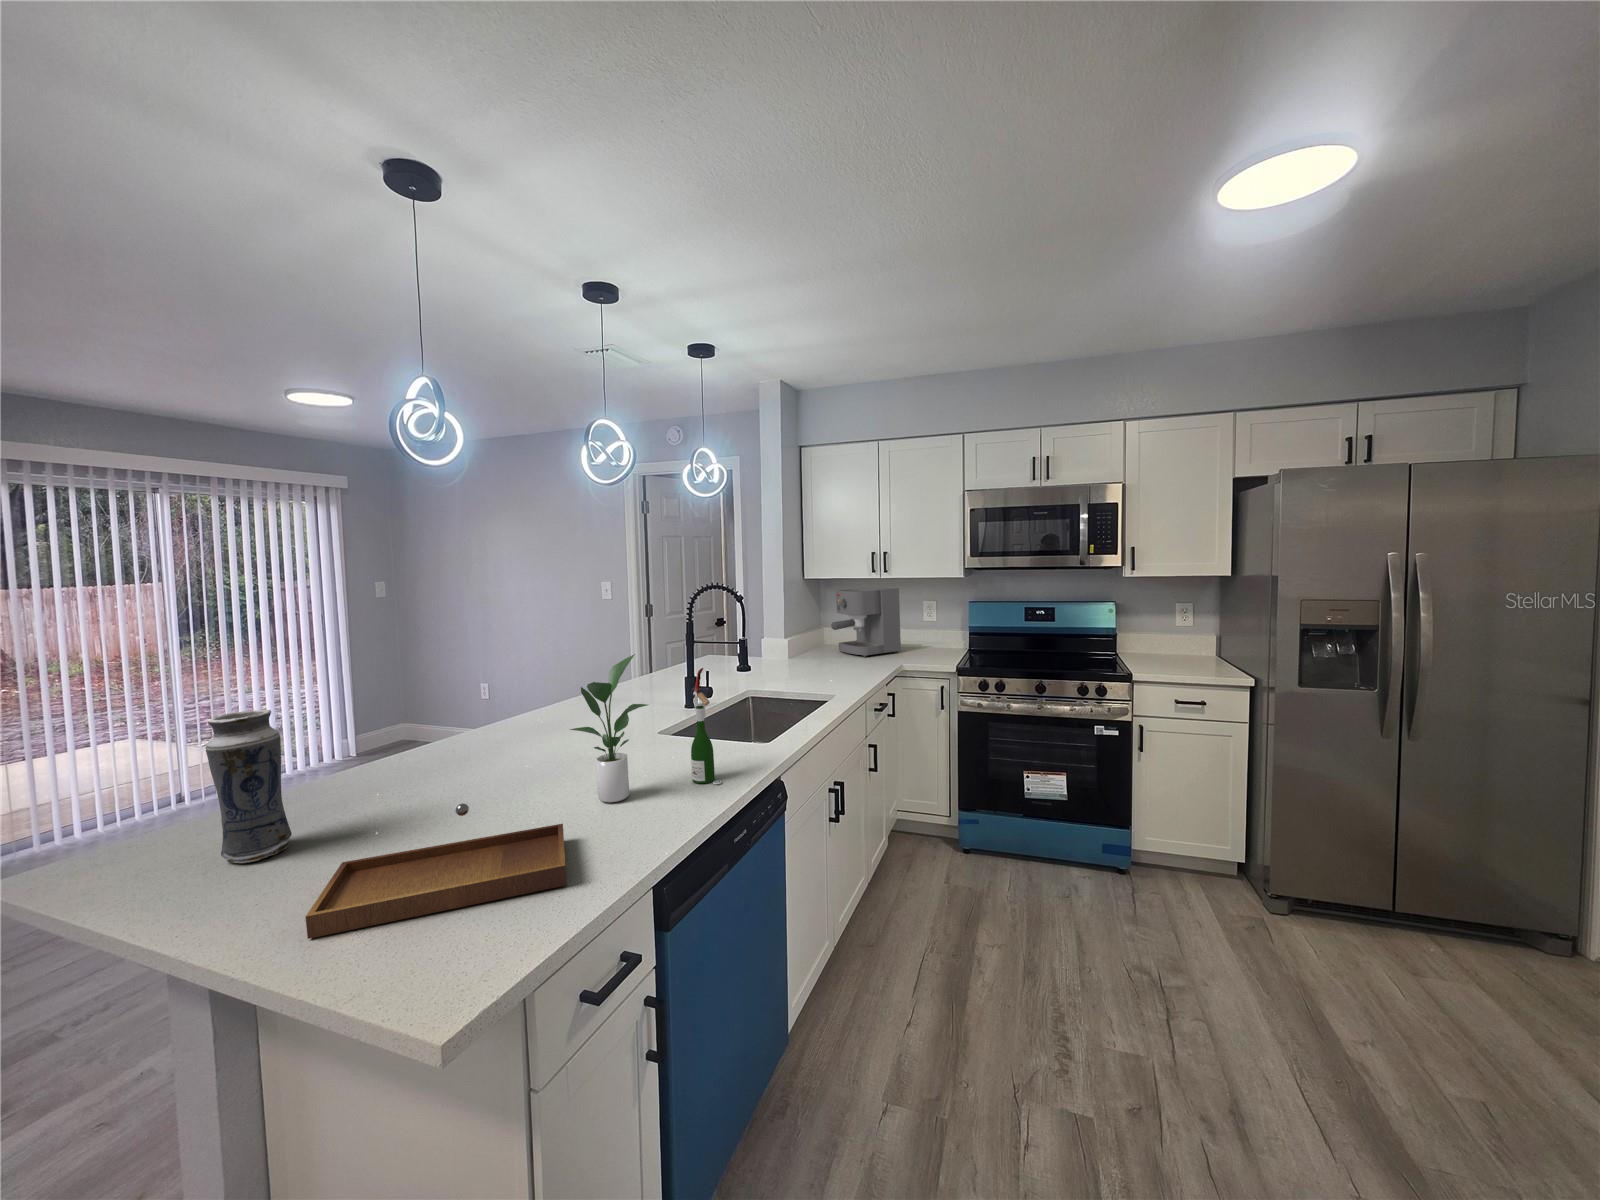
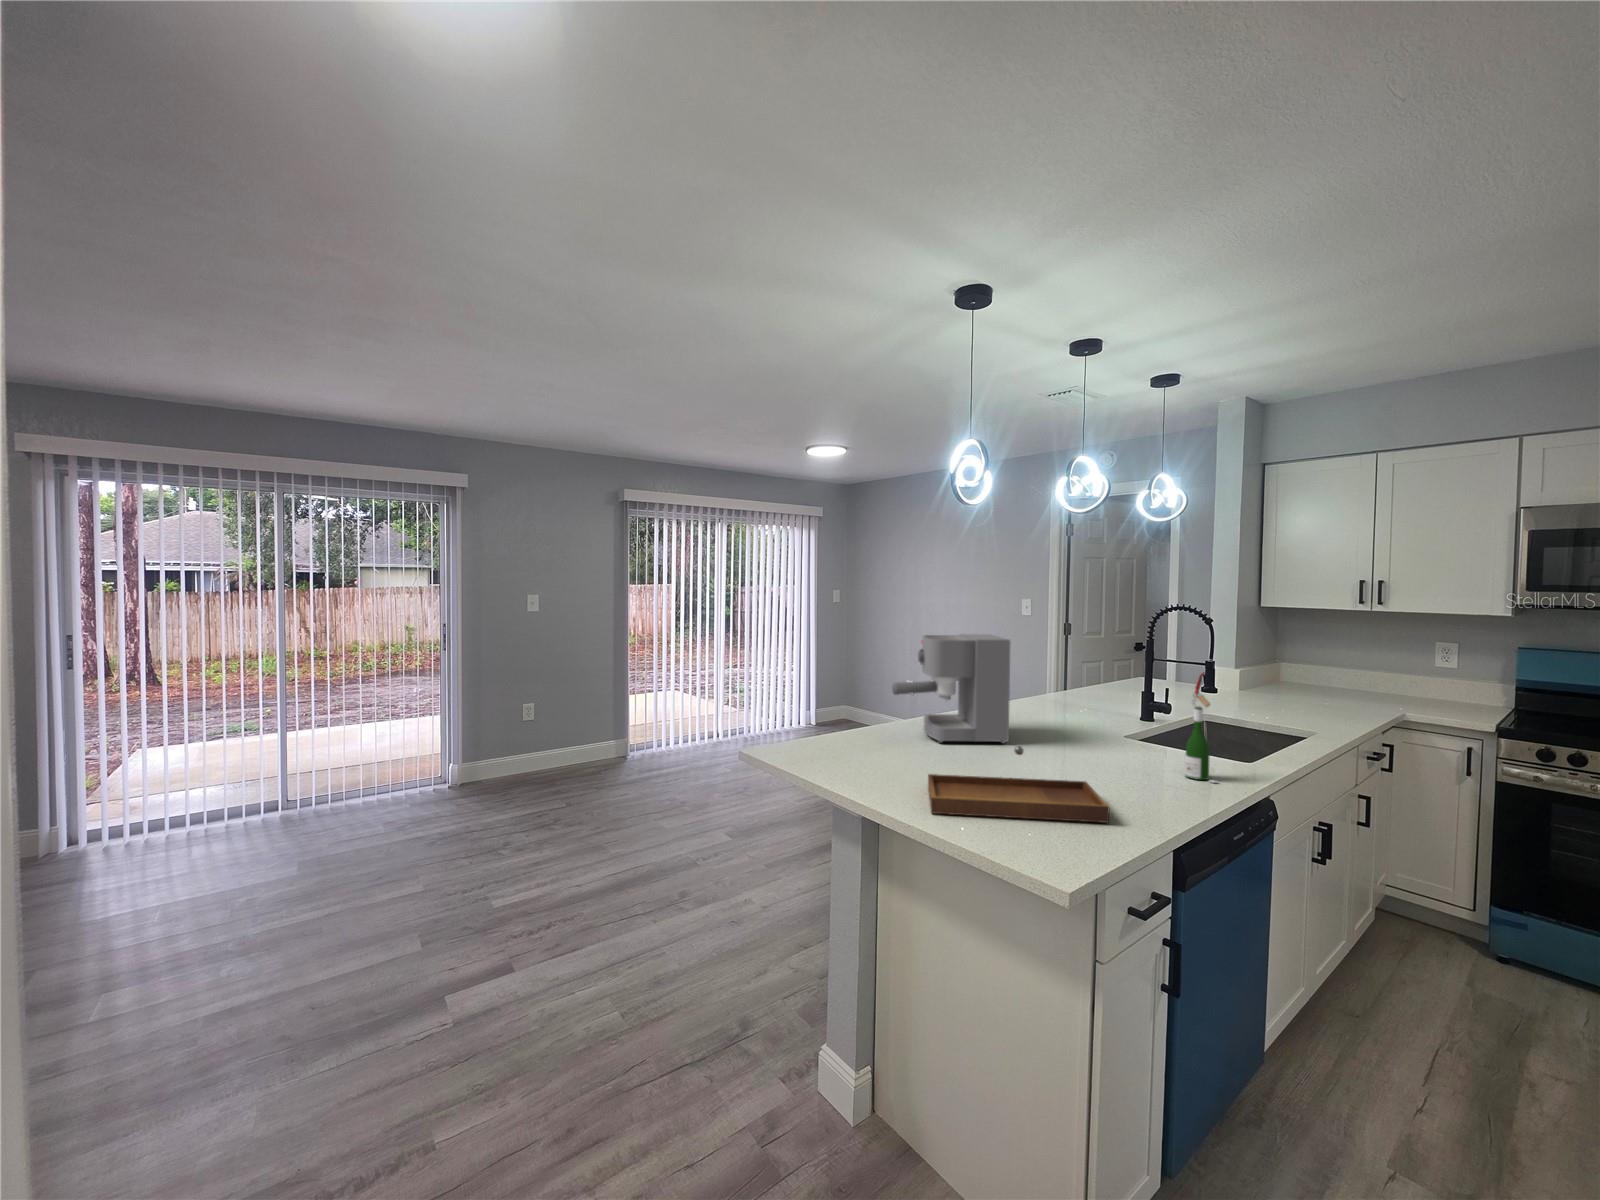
coffee maker: present [831,587,901,657] -> present [892,634,1011,743]
potted plant: present [570,654,647,803] -> none [1079,652,1154,779]
vase: present [206,710,292,863] -> none [834,661,875,766]

